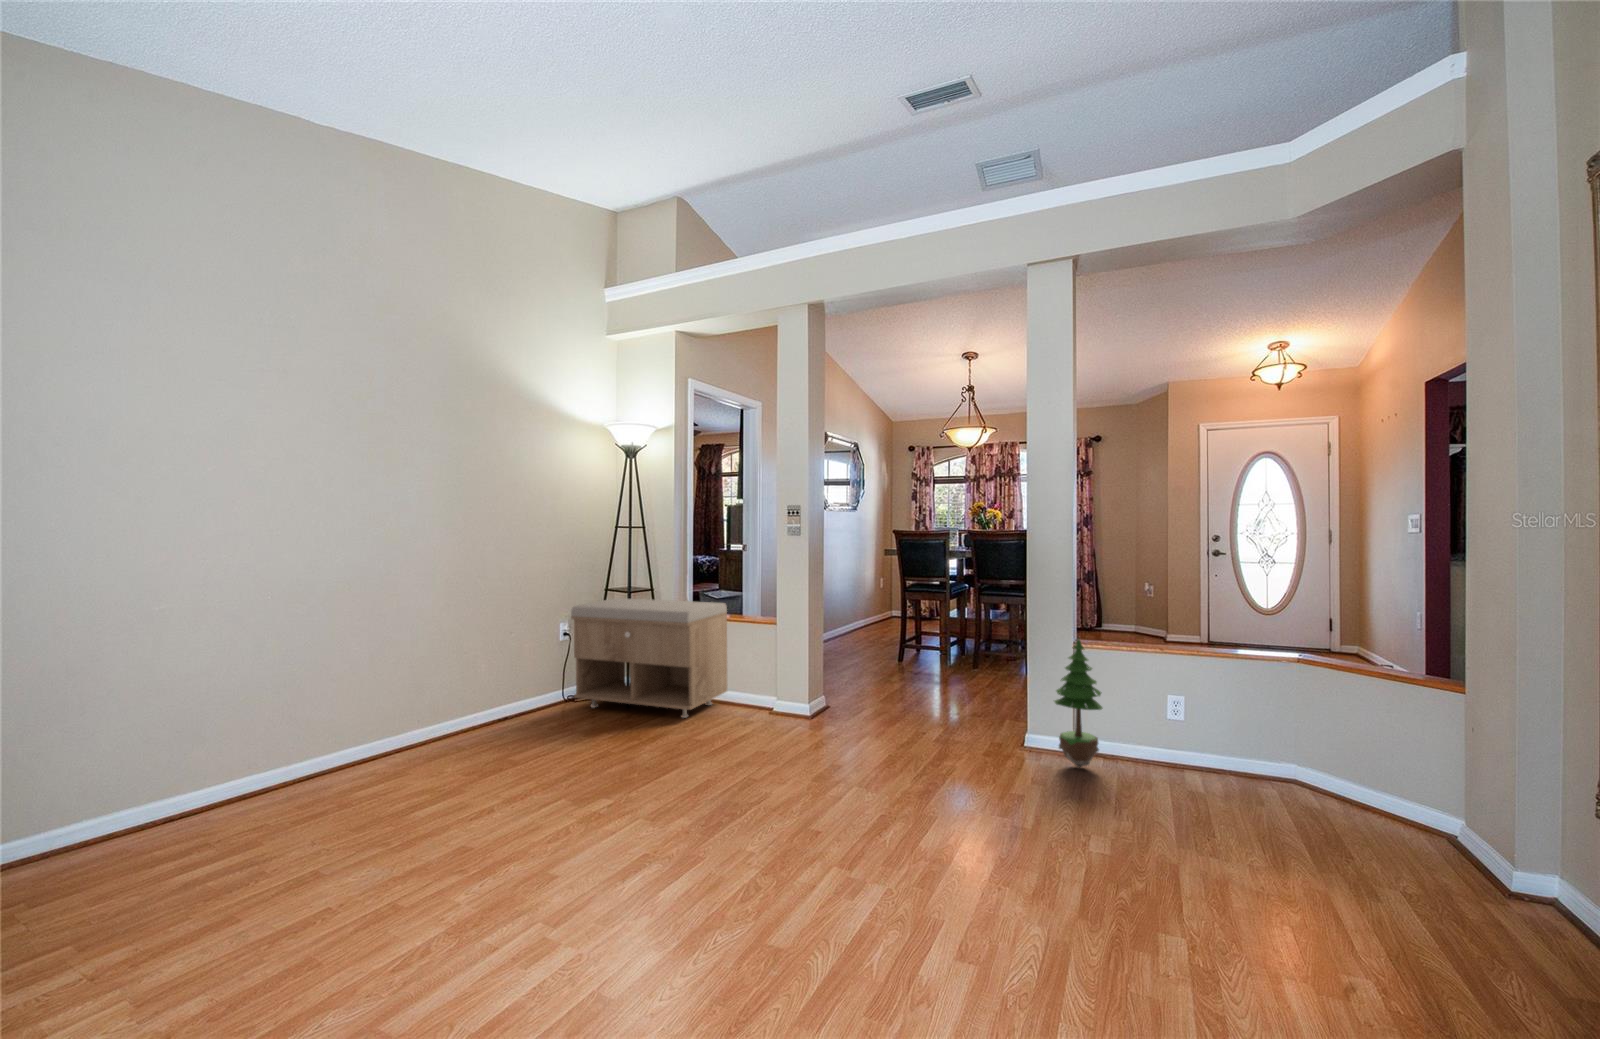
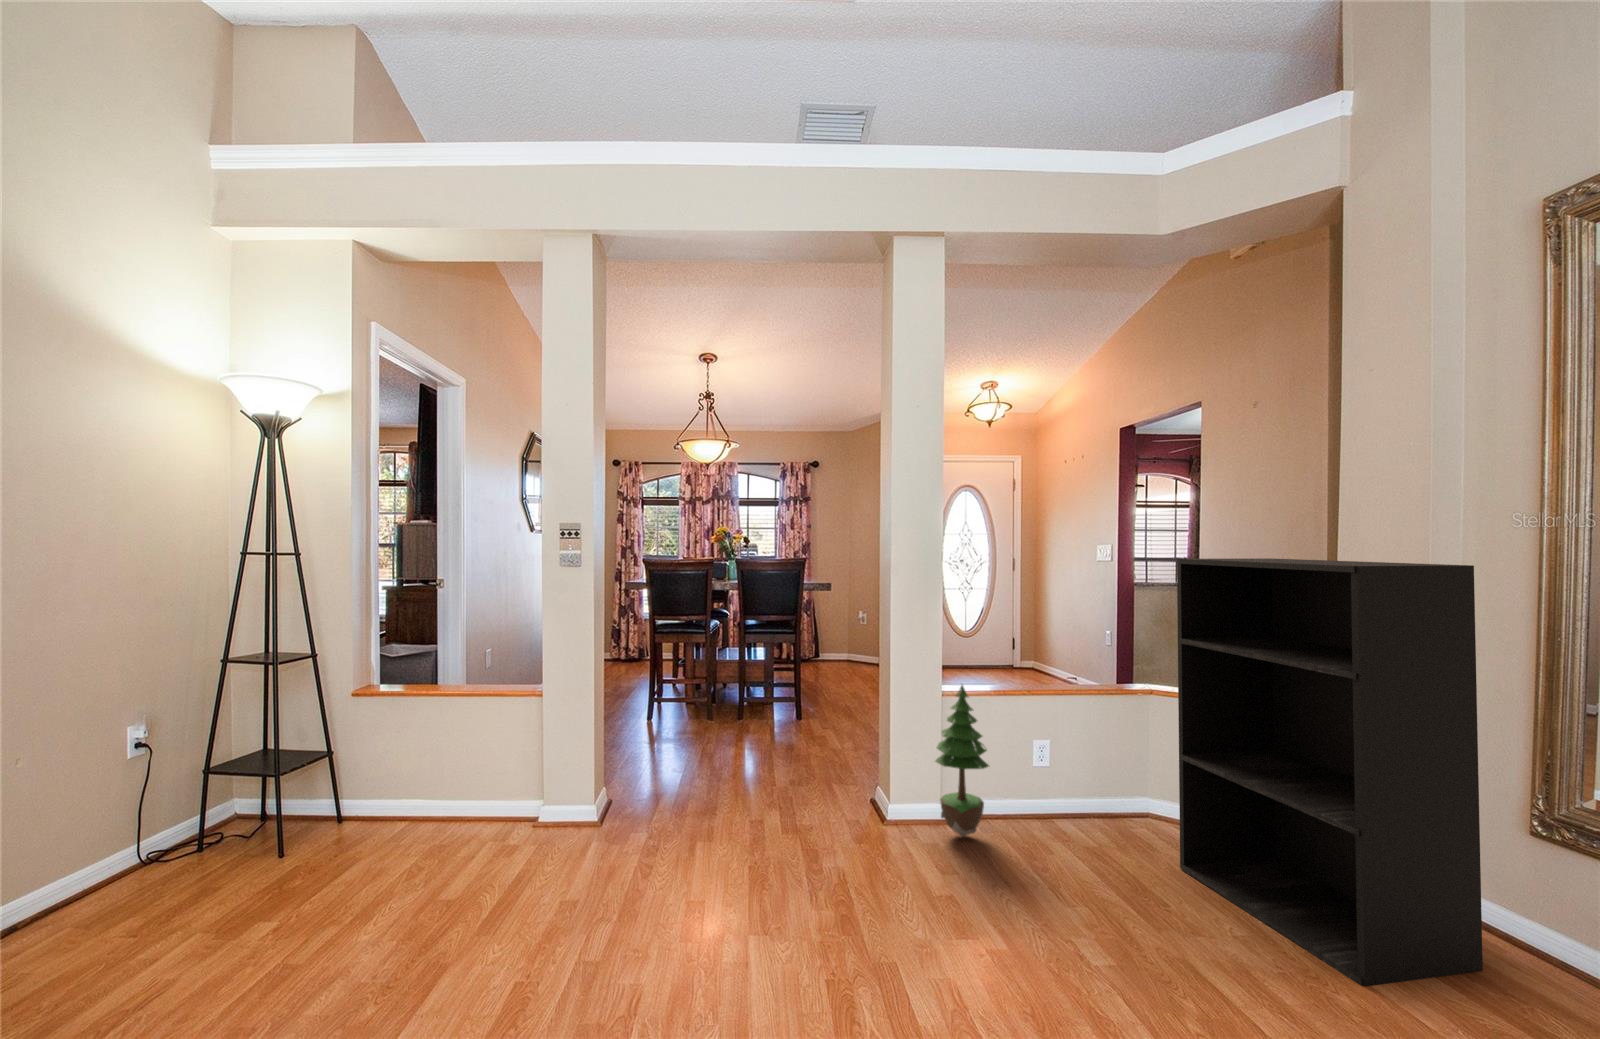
bookshelf: none [1267,530,1501,938] -> present [1177,558,1483,987]
storage bench: present [571,598,727,718] -> none [148,669,453,875]

